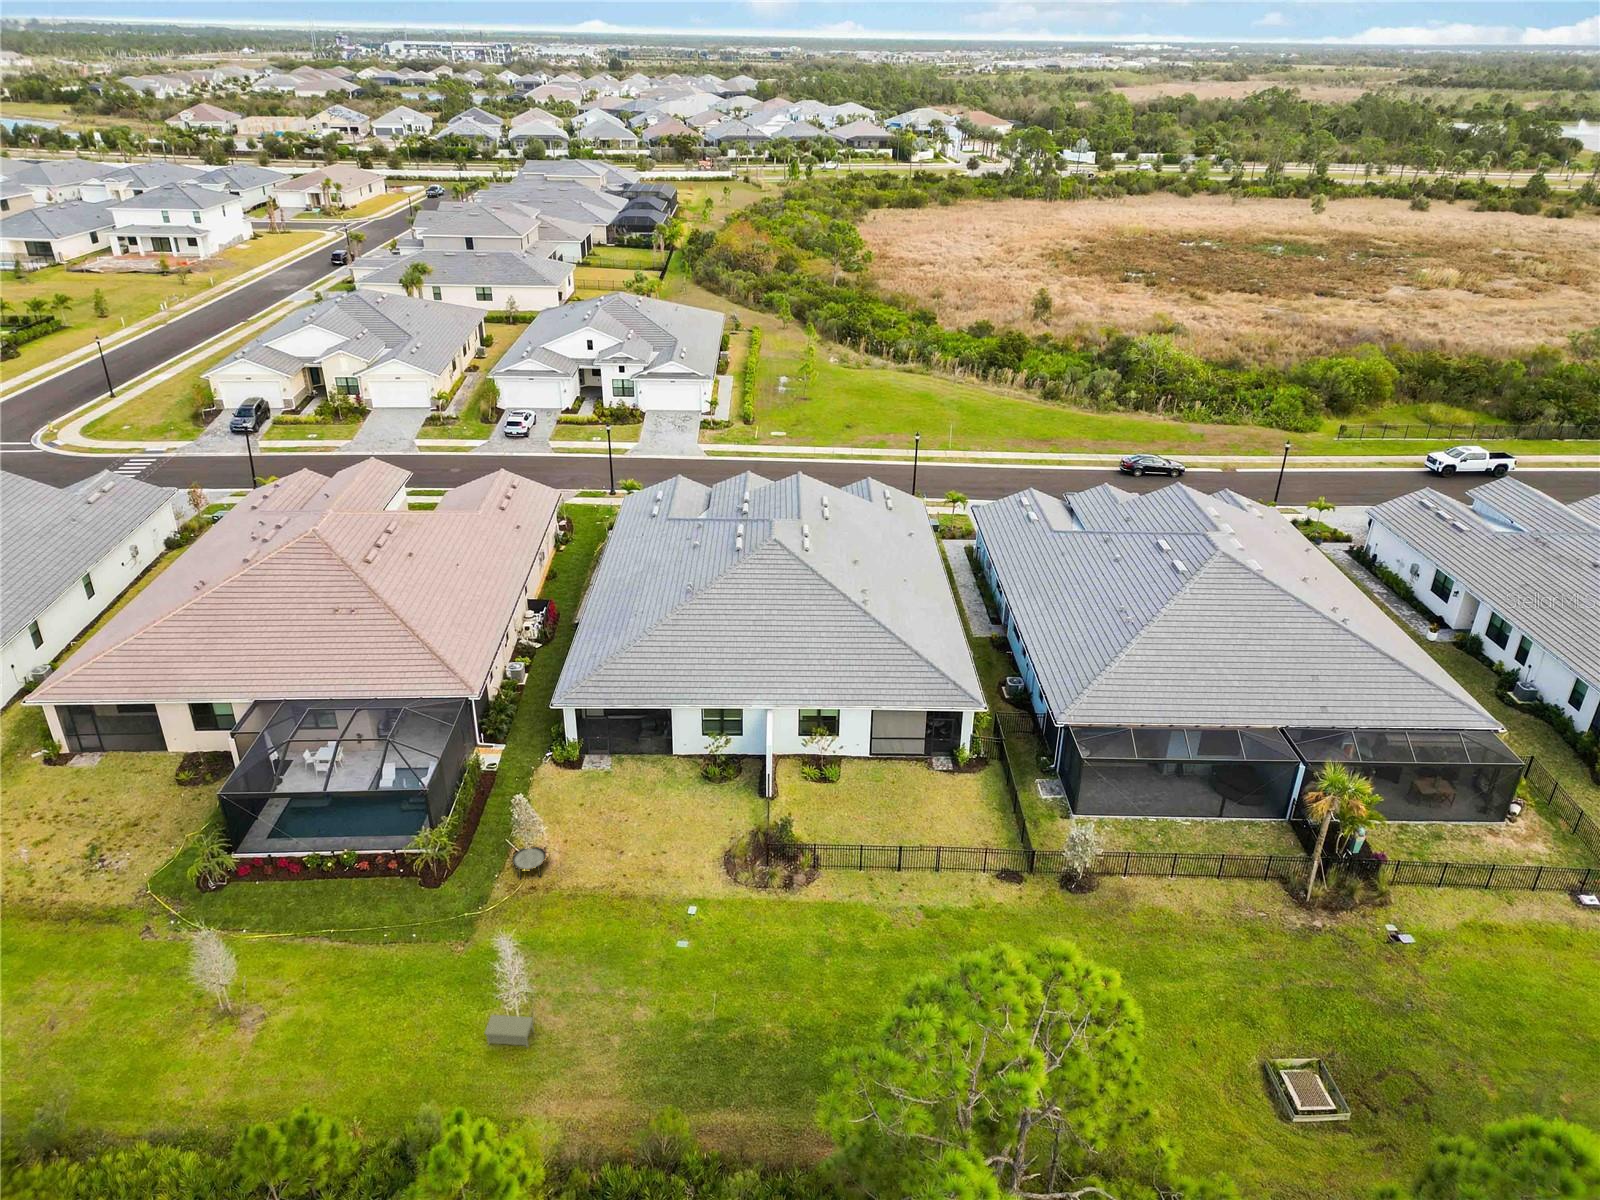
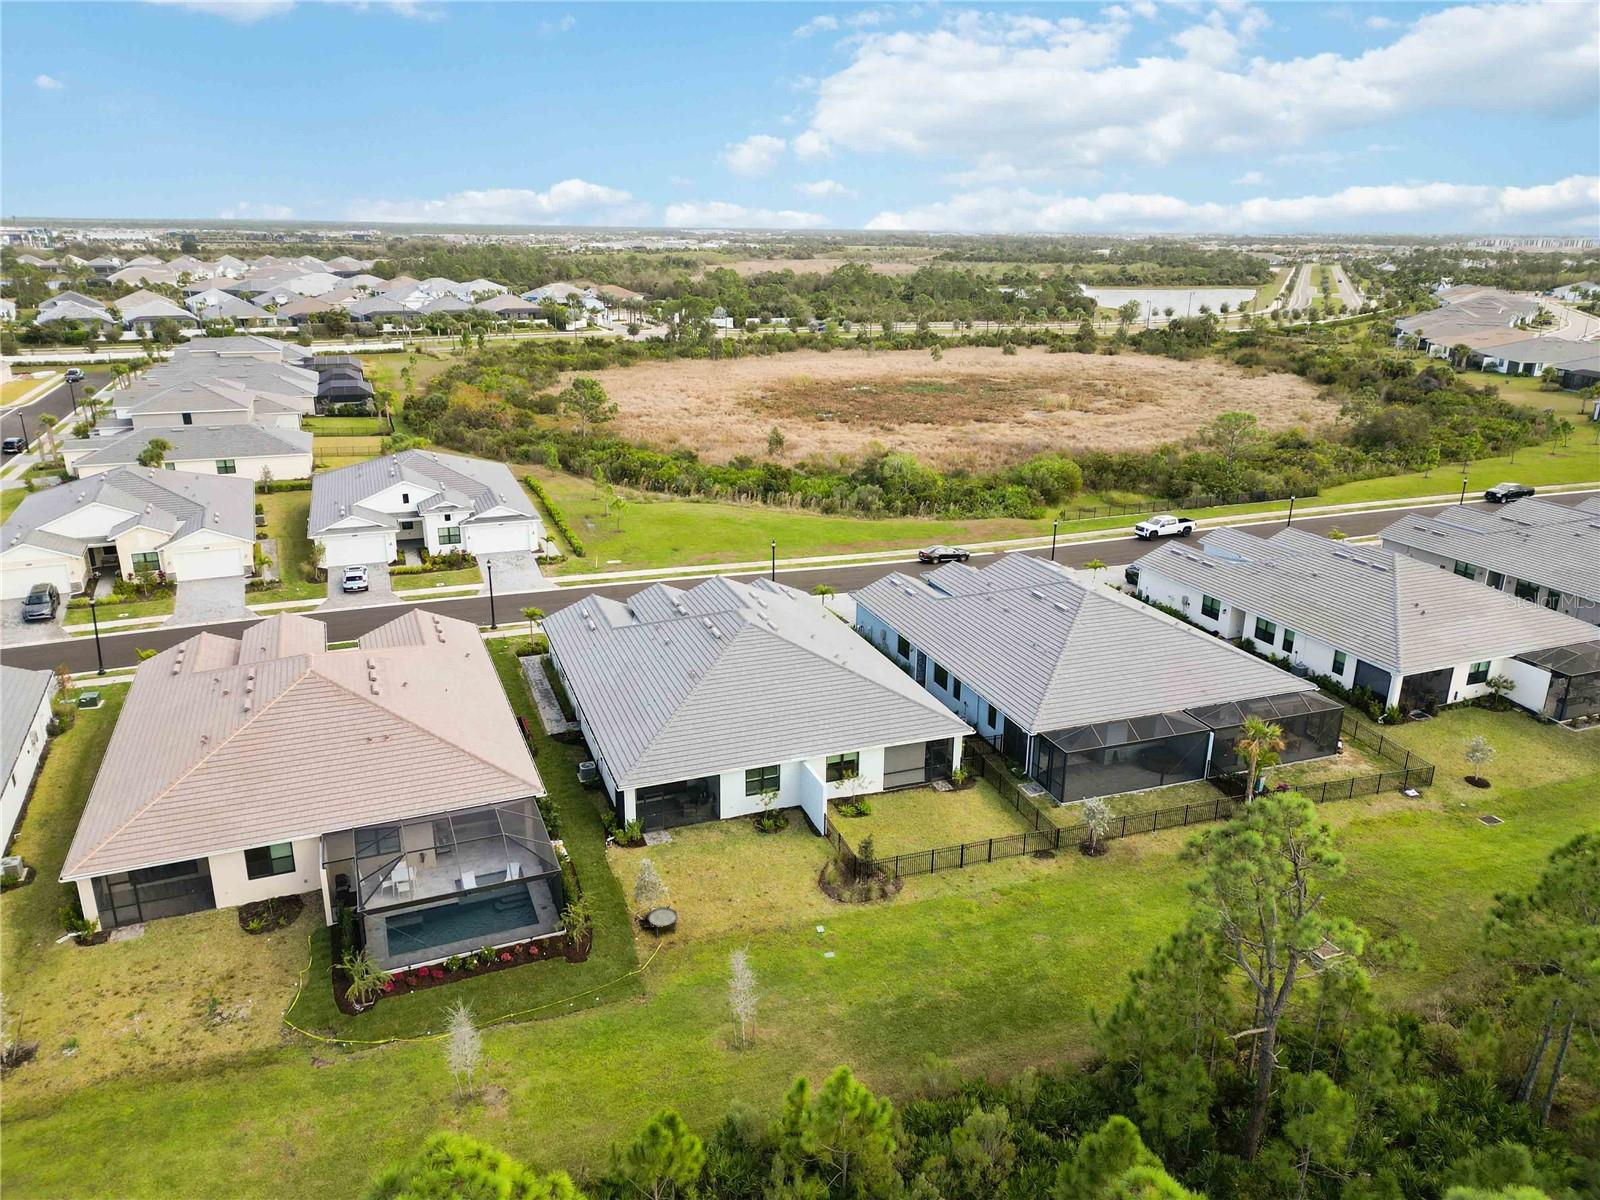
storage bench: present [485,1015,534,1047] -> none [716,1031,758,1065]

